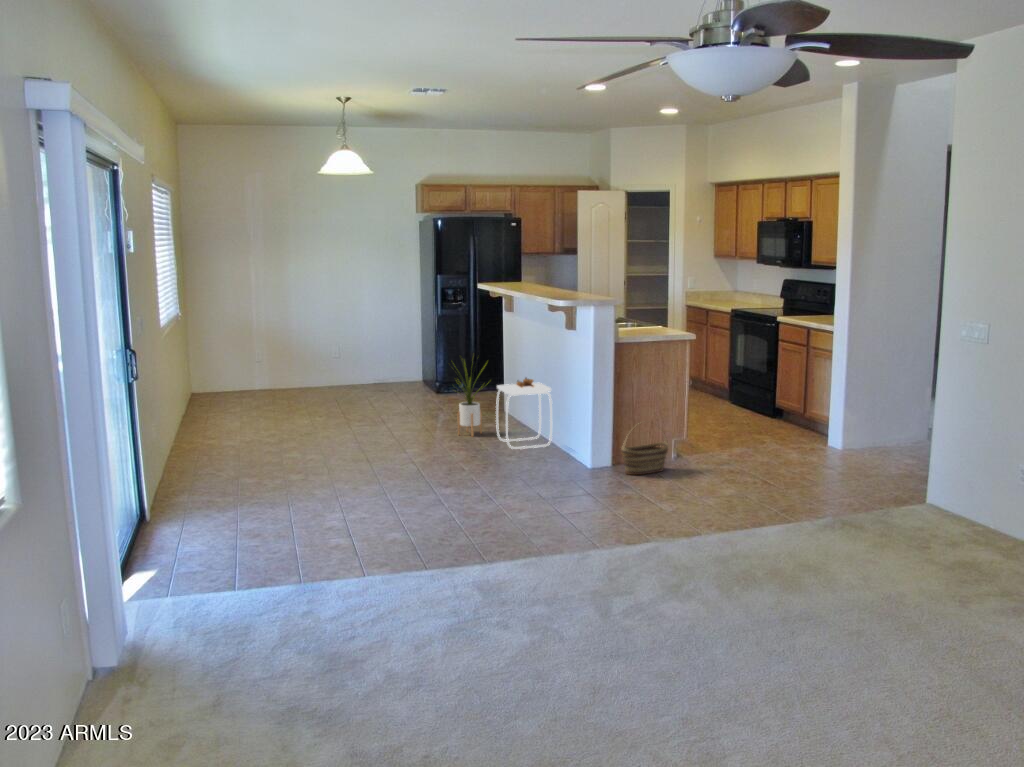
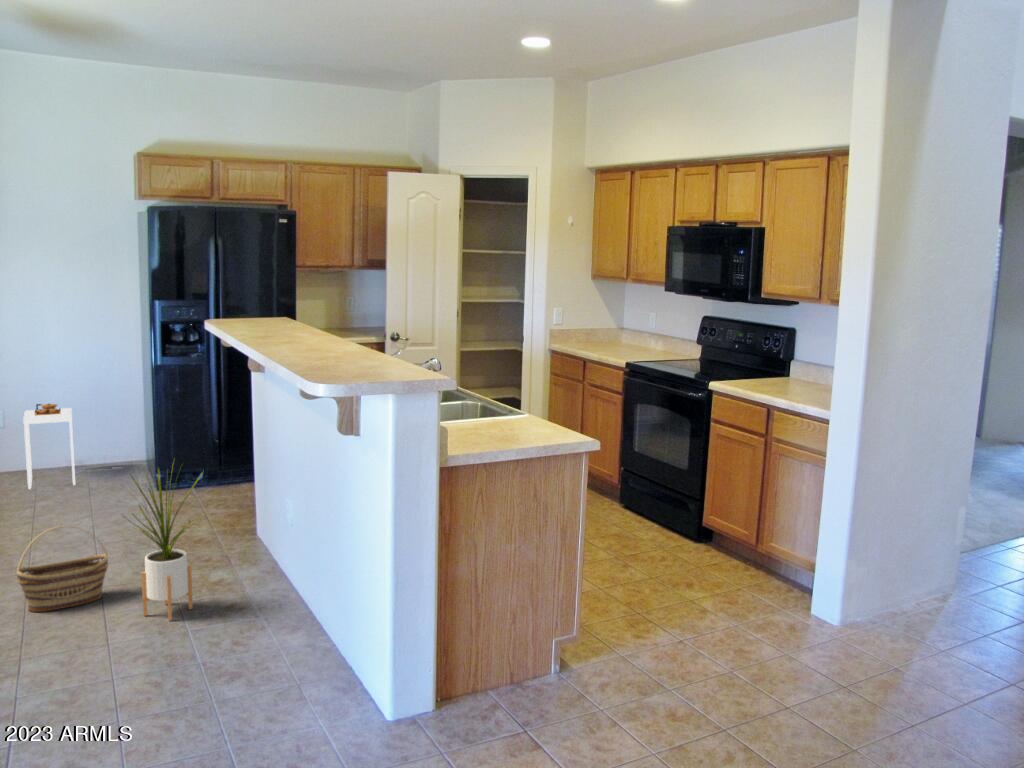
side table: present [496,378,552,449] -> present [23,404,75,489]
basket: present [621,423,668,475] -> present [17,536,108,612]

